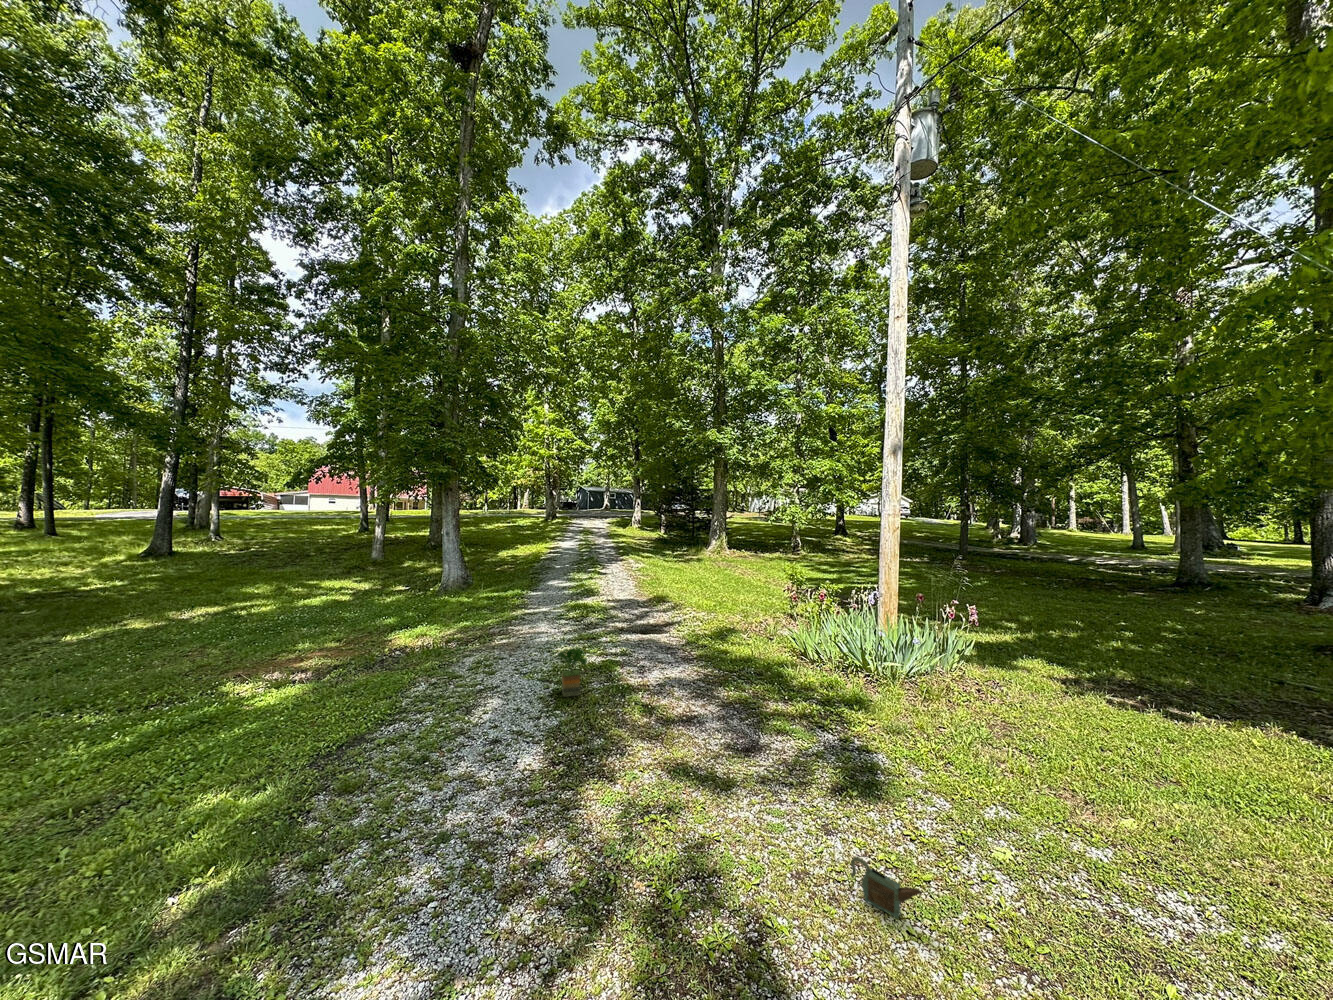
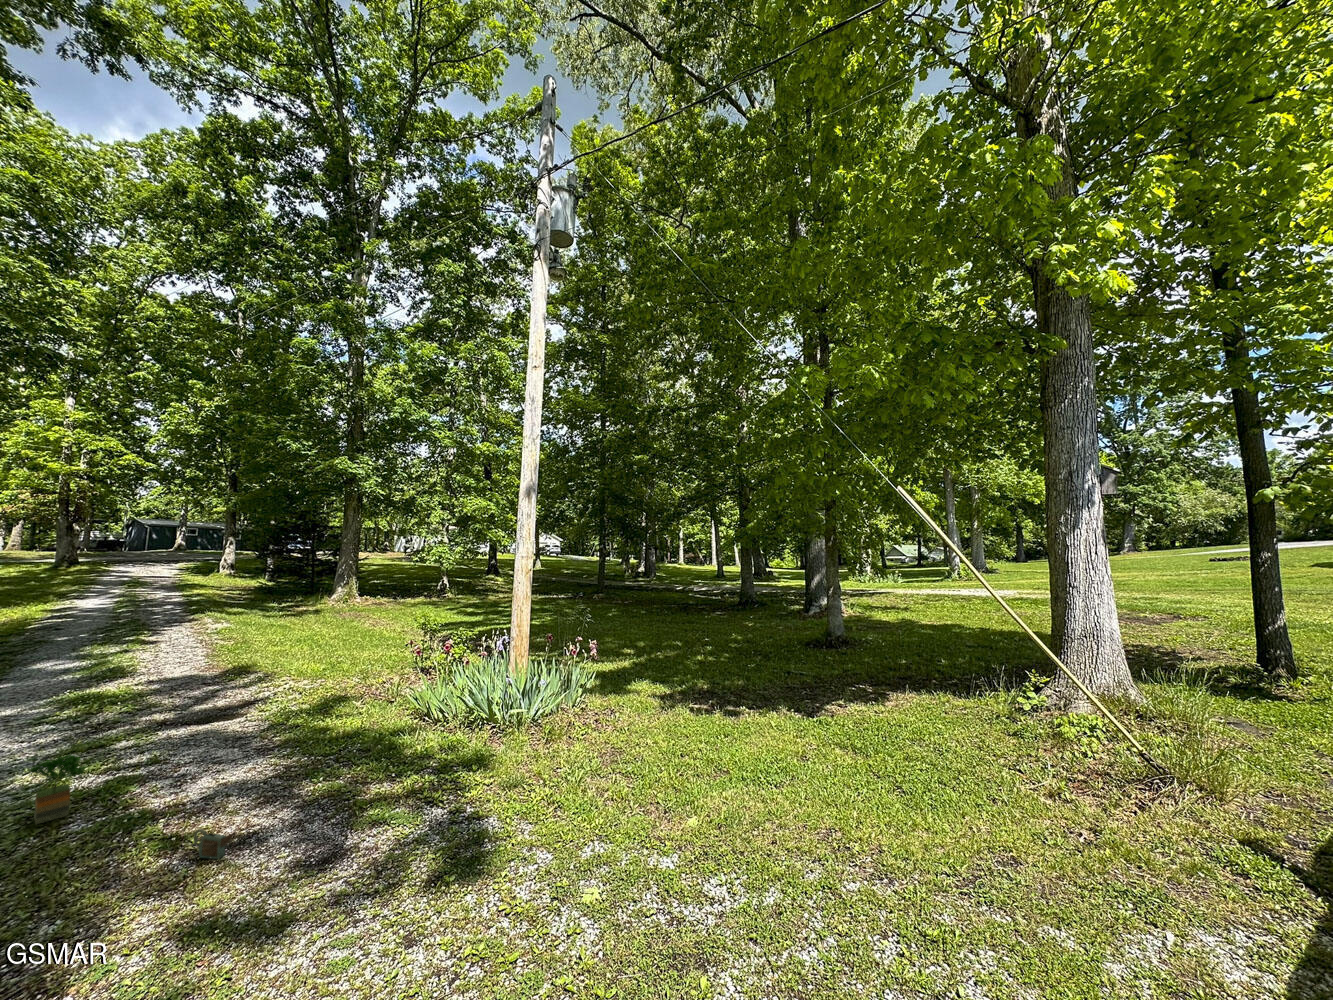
watering can: present [851,857,922,918] -> present [193,829,236,859]

